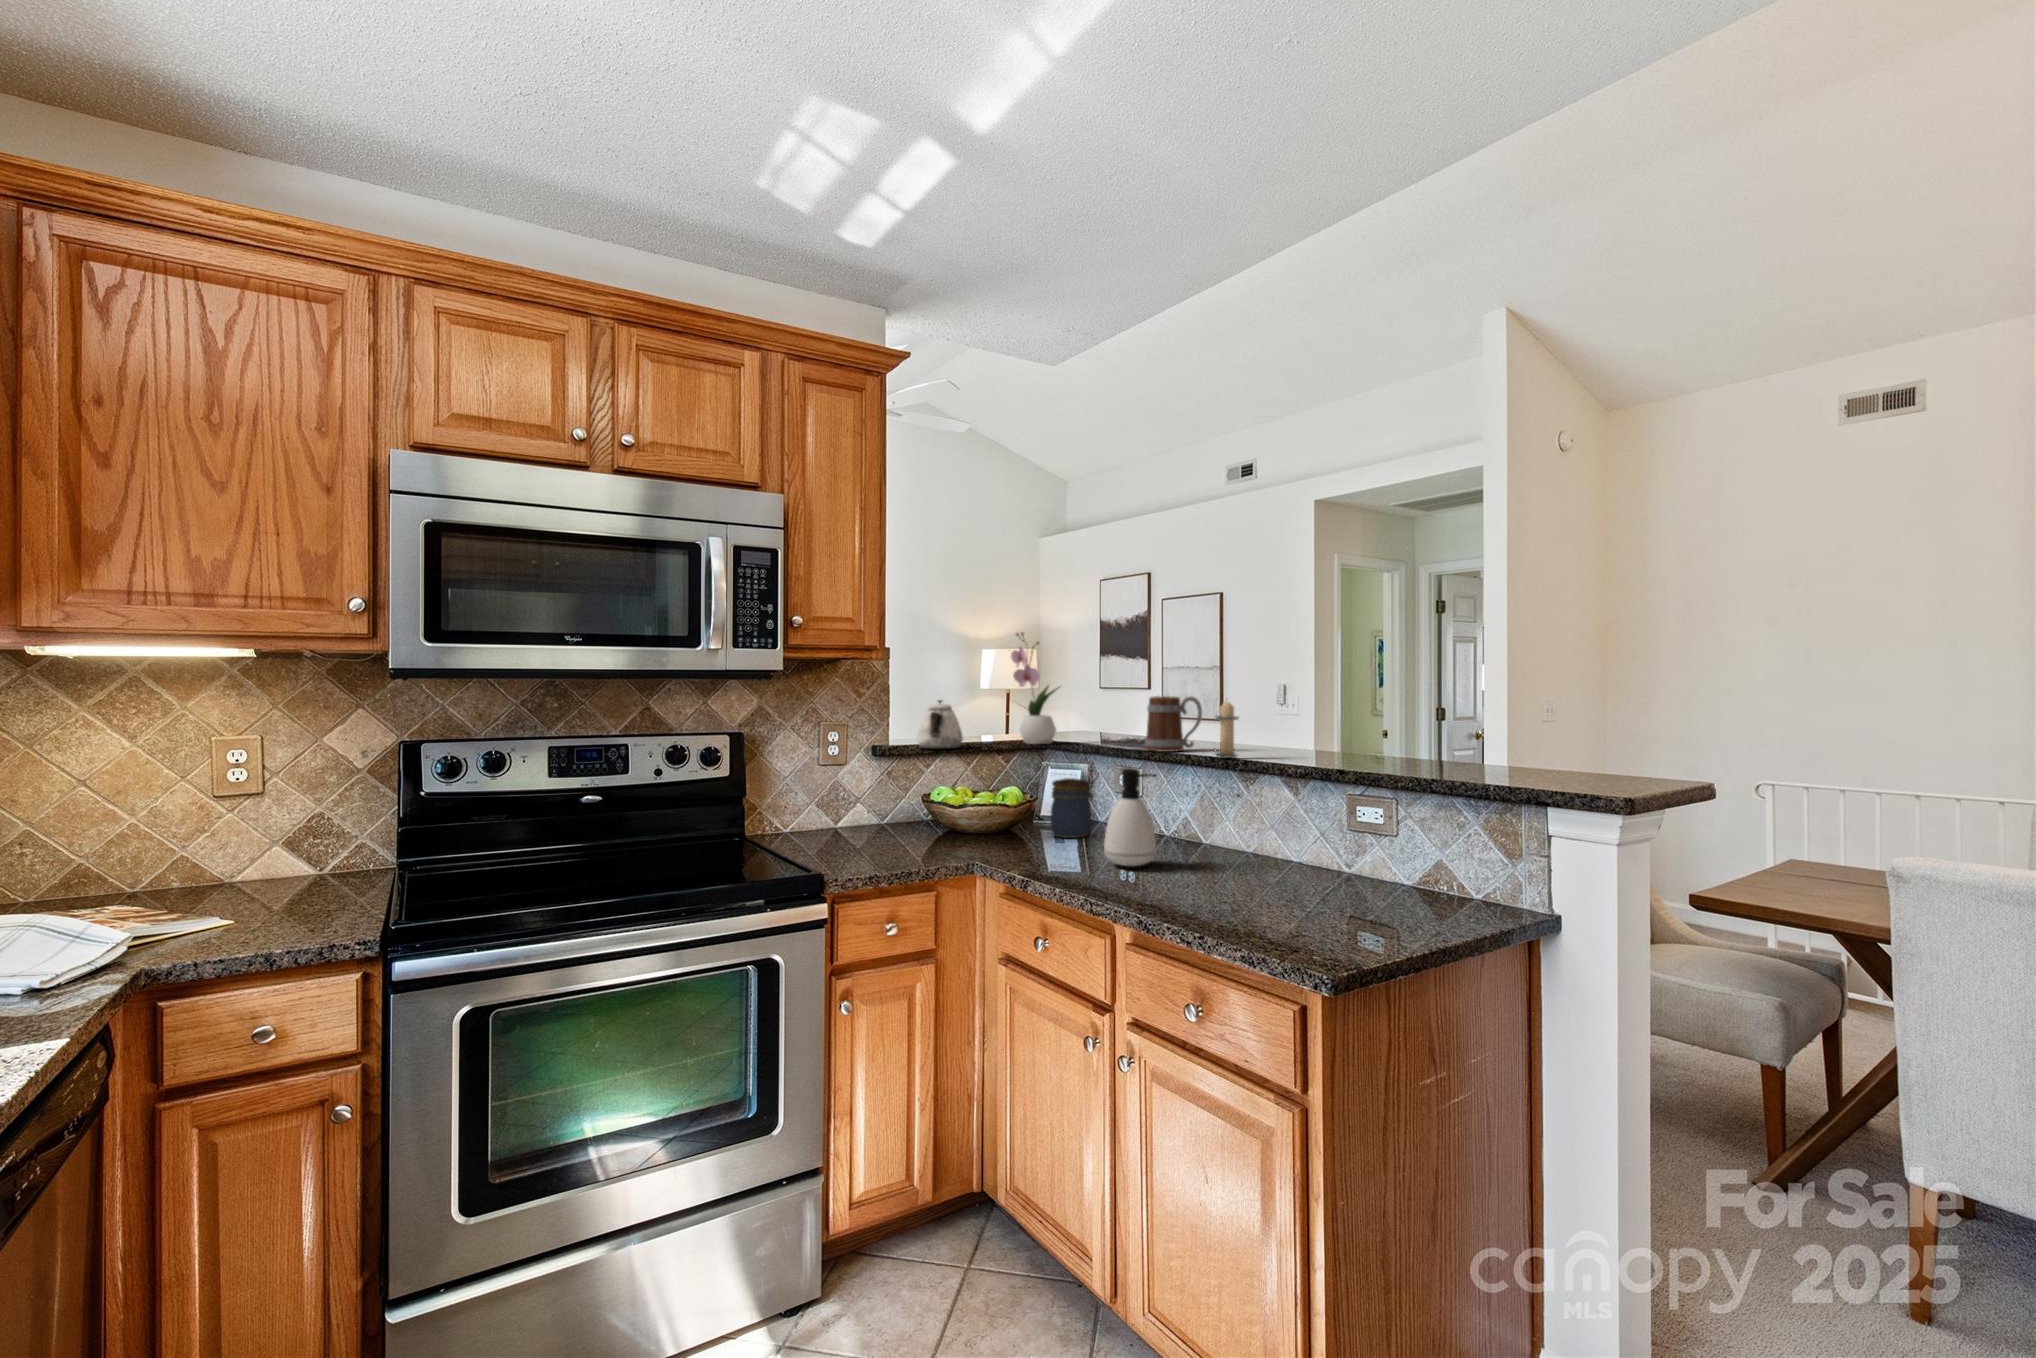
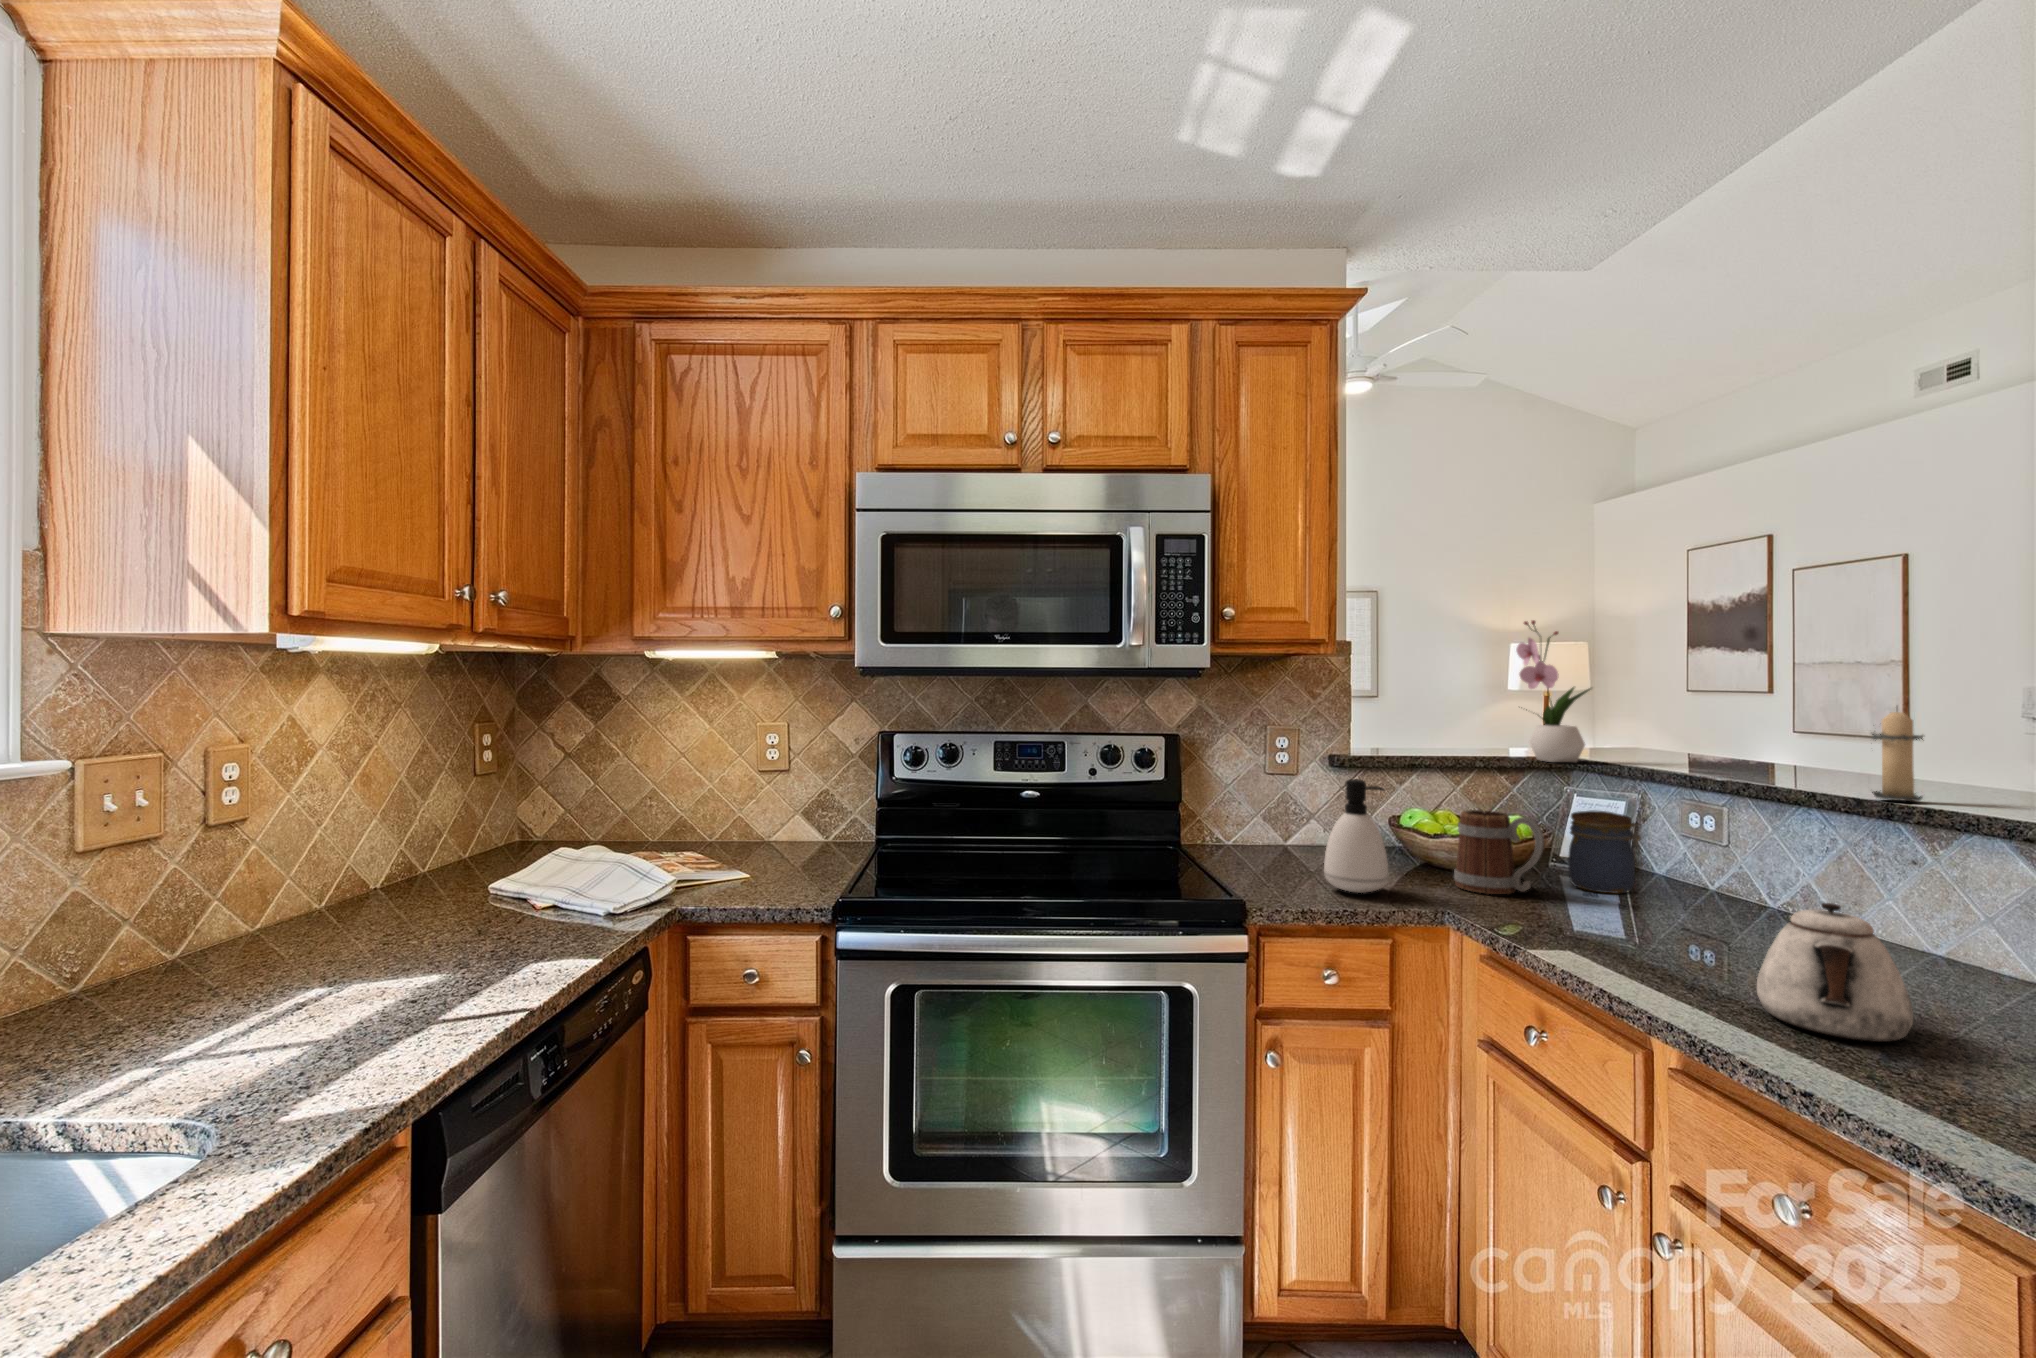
mug: present [1145,696,1202,752] -> present [1454,810,1544,894]
teapot: present [917,700,963,749] -> present [1757,903,1914,1042]
soap dispenser: present [1104,768,1157,866] -> present [1324,779,1388,893]

